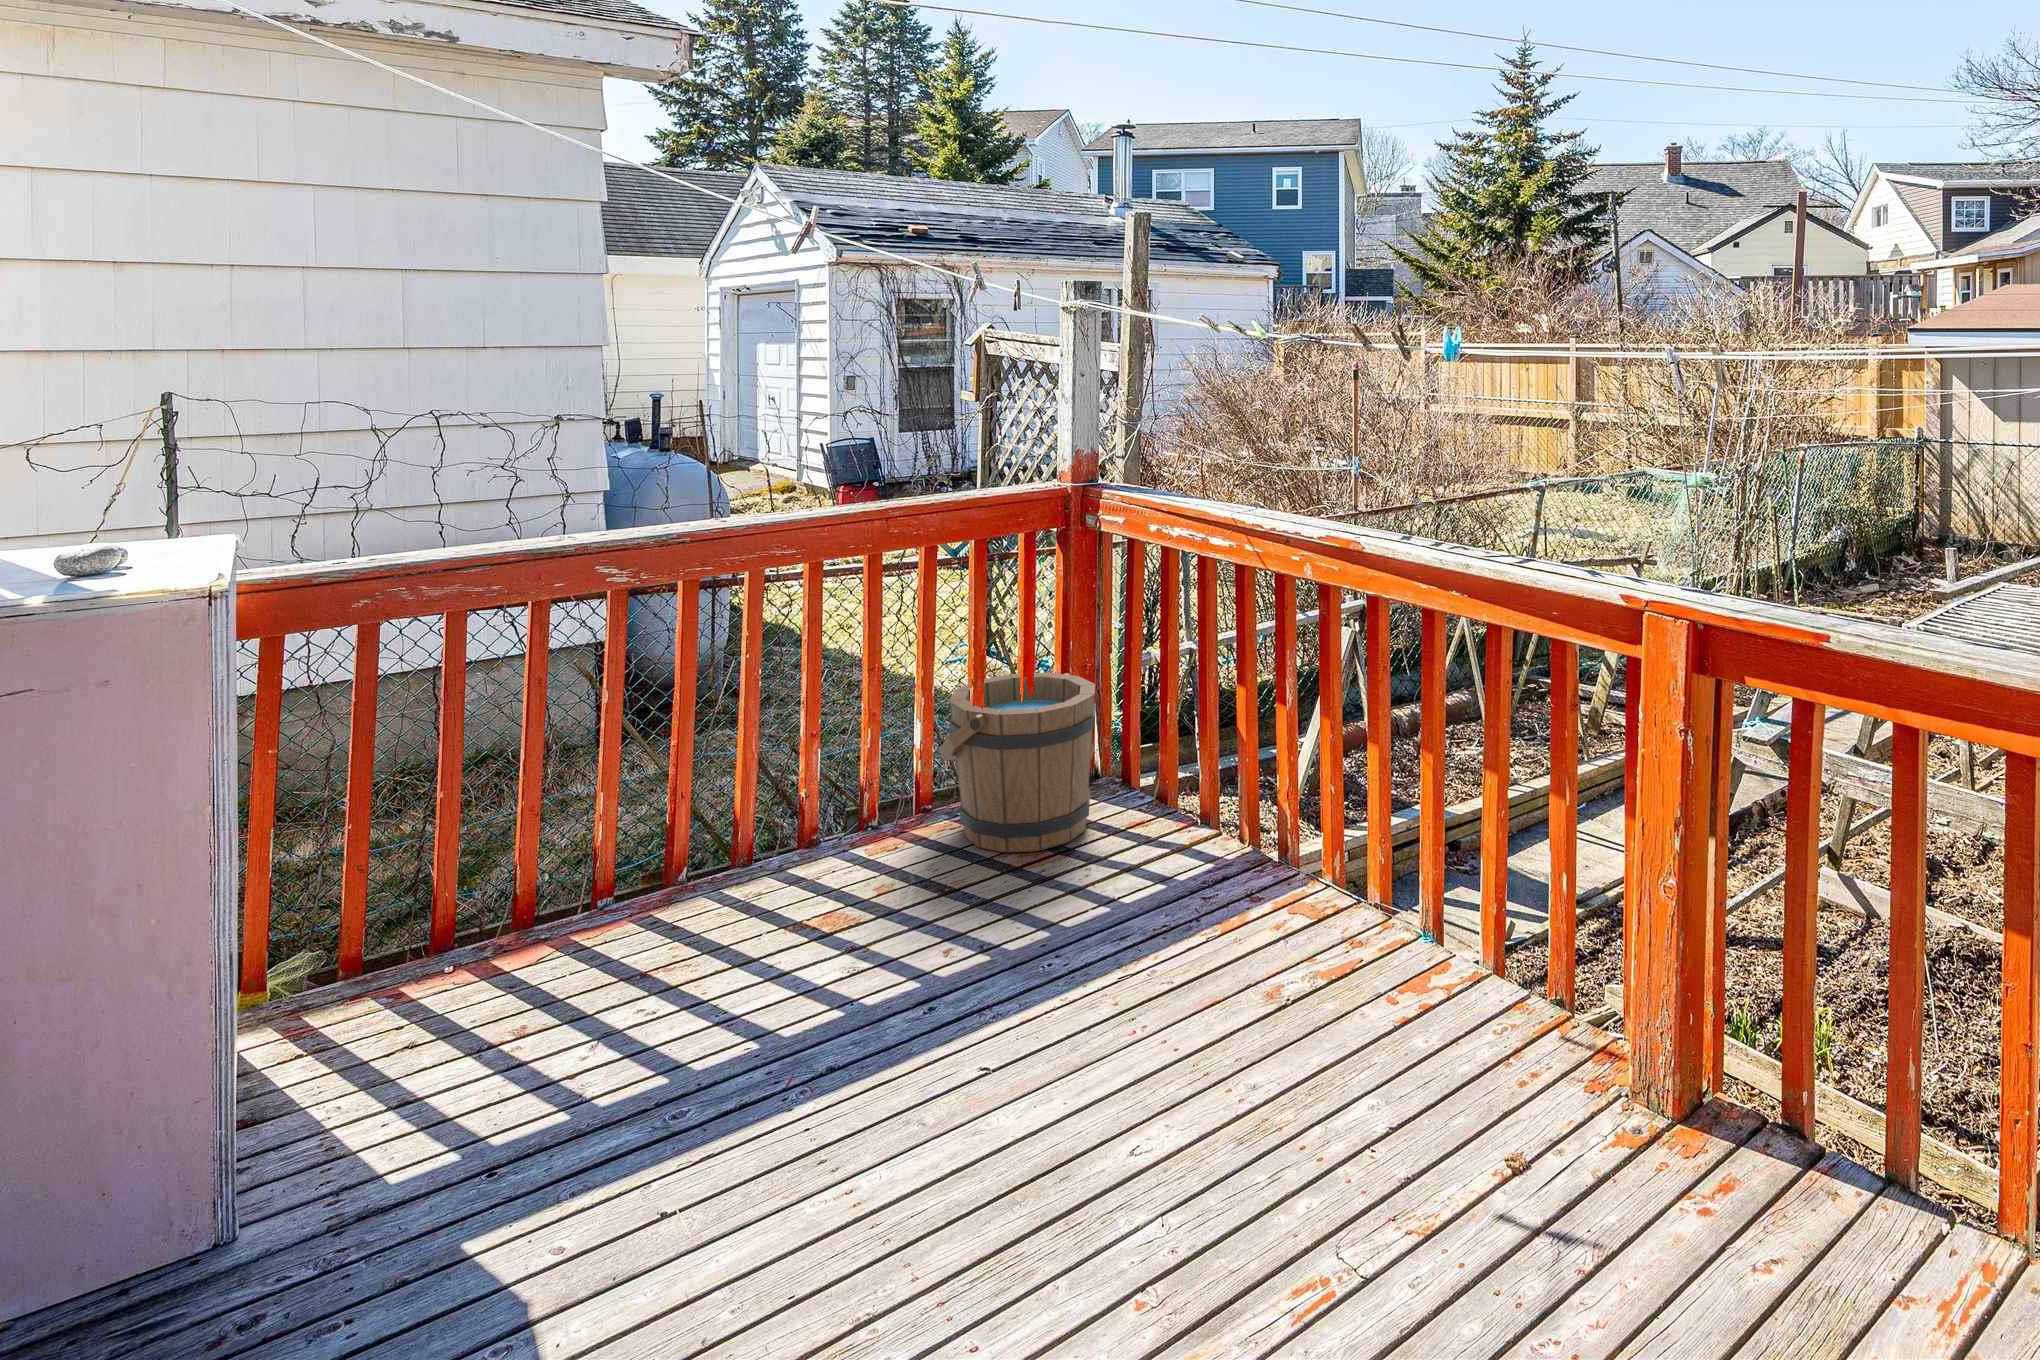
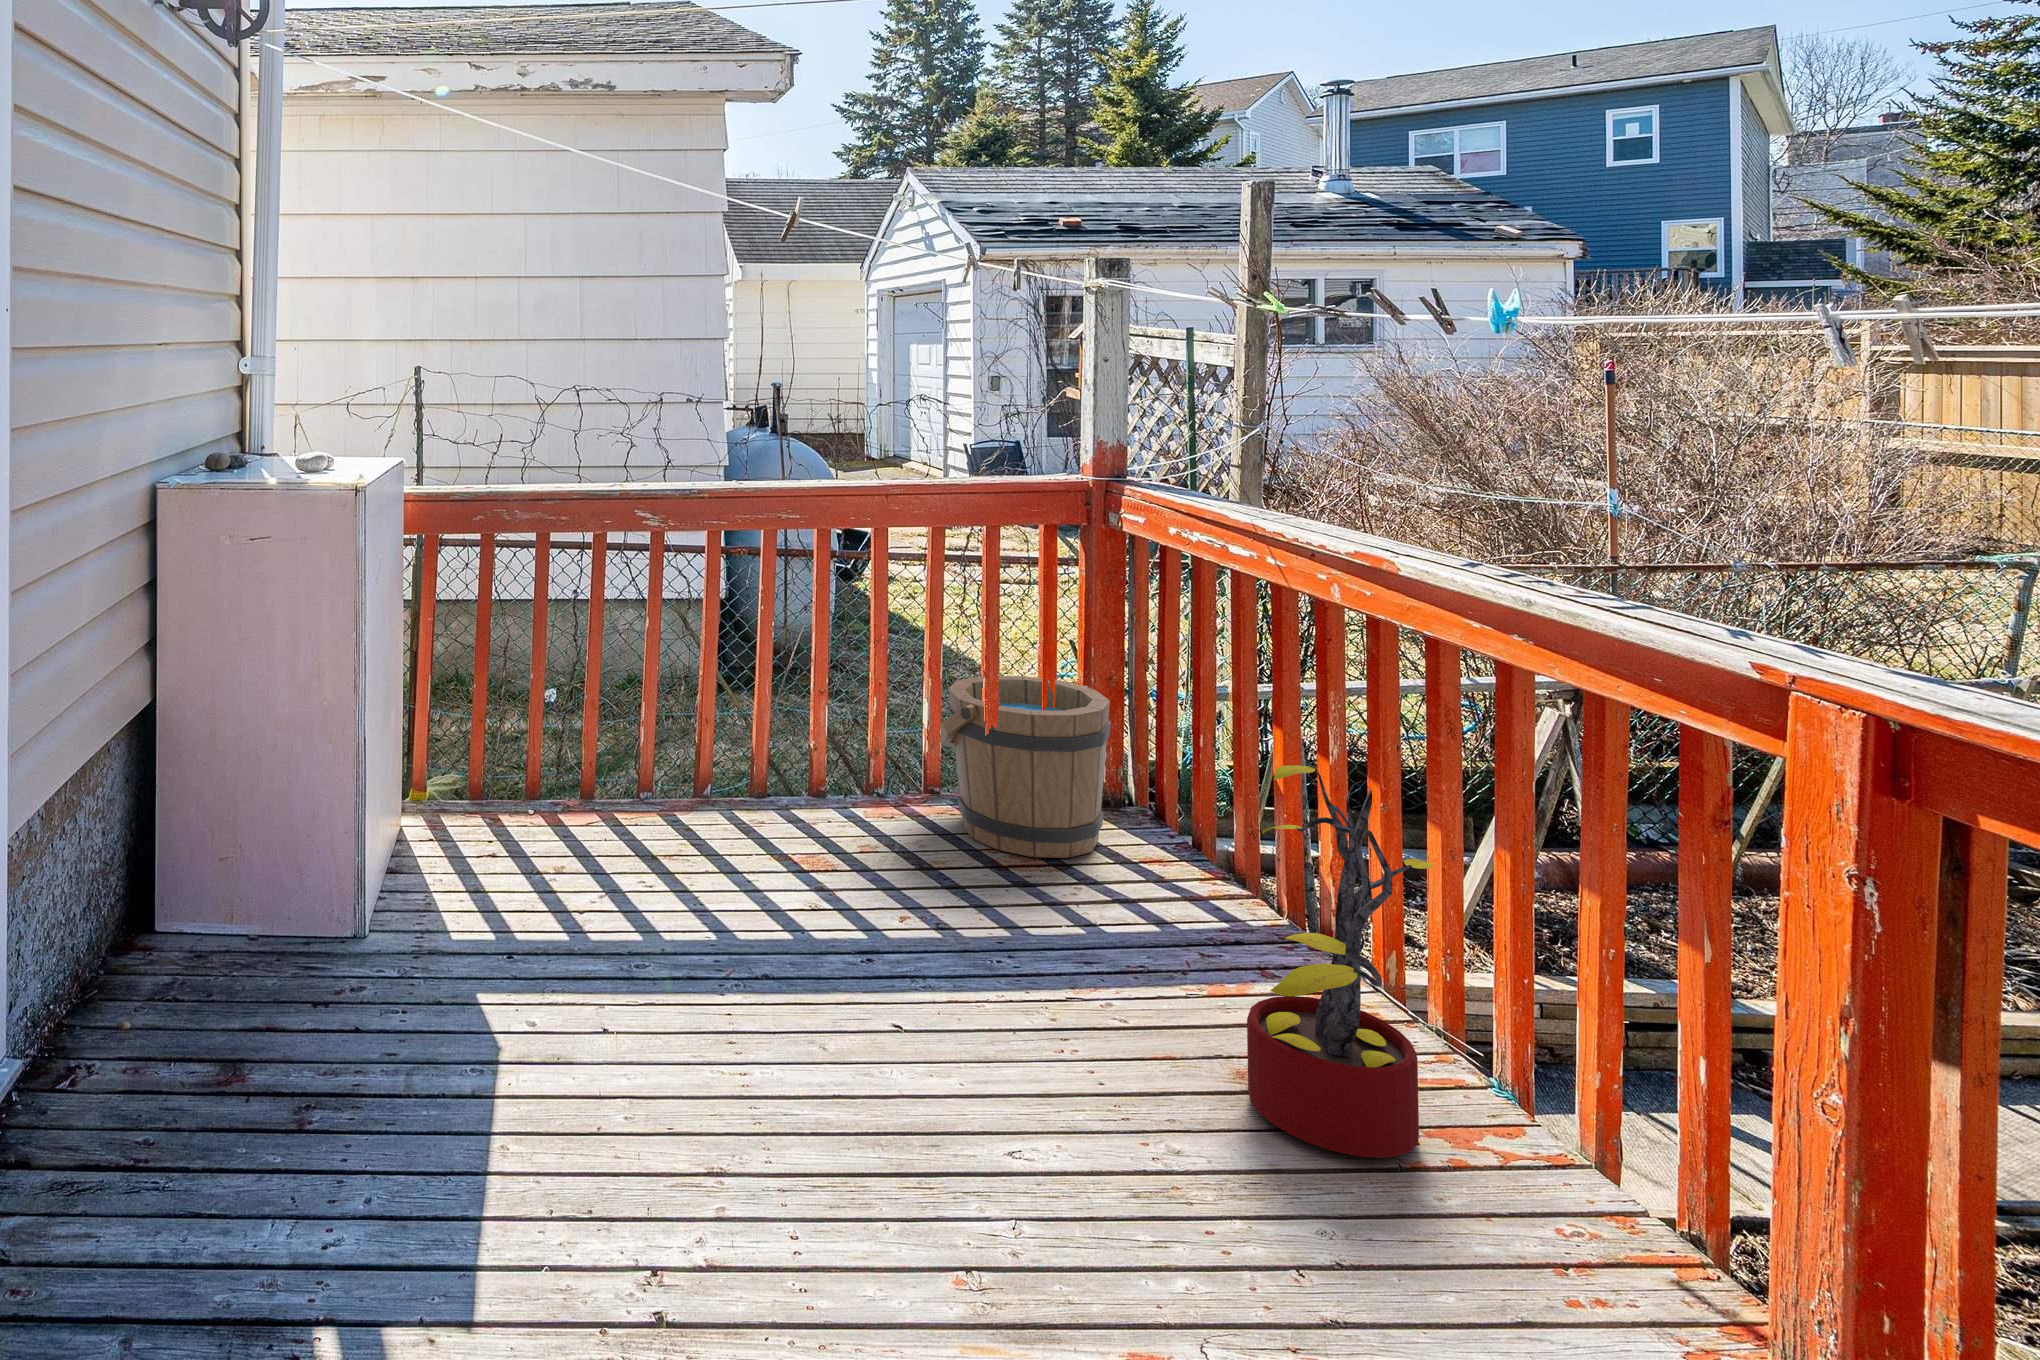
decorative plant: none [1289,683,1423,1045] -> present [1247,745,1437,1158]

